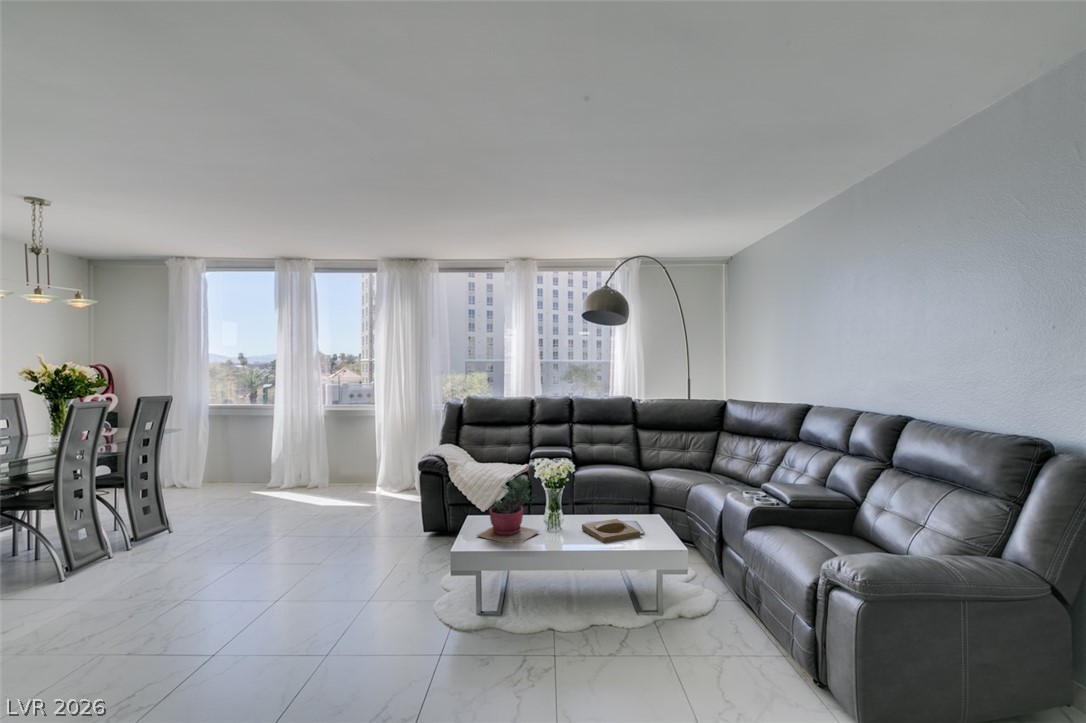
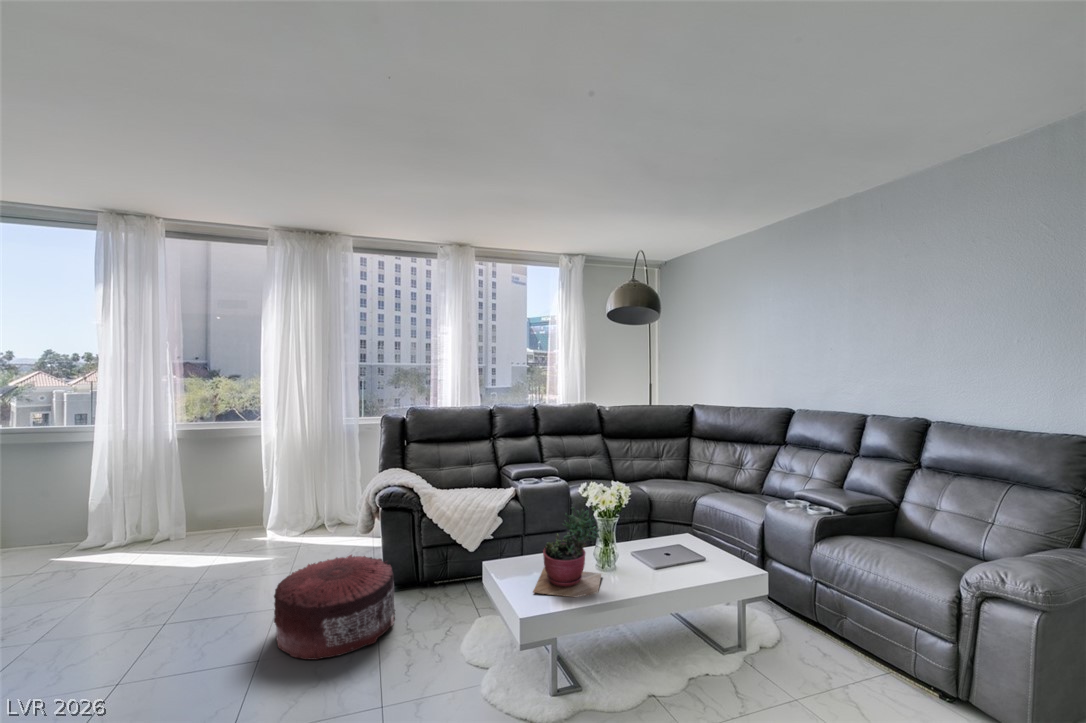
pouf: none [330,502,419,566] -> present [274,555,395,660]
tray: present [582,519,640,542] -> none [641,545,709,579]

